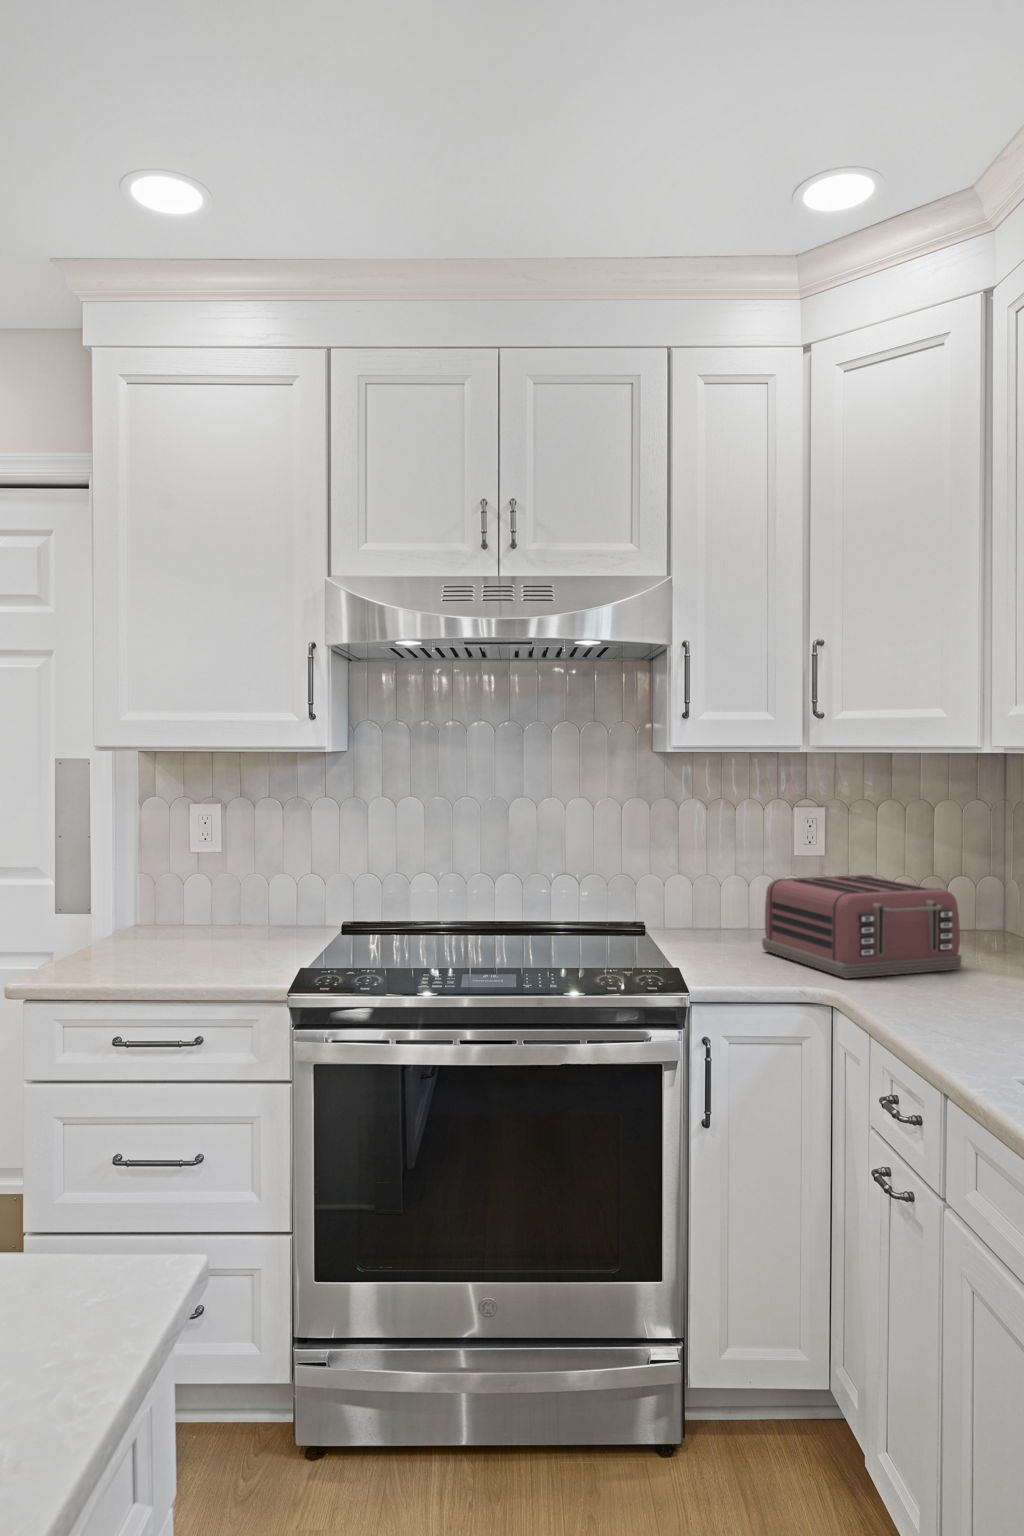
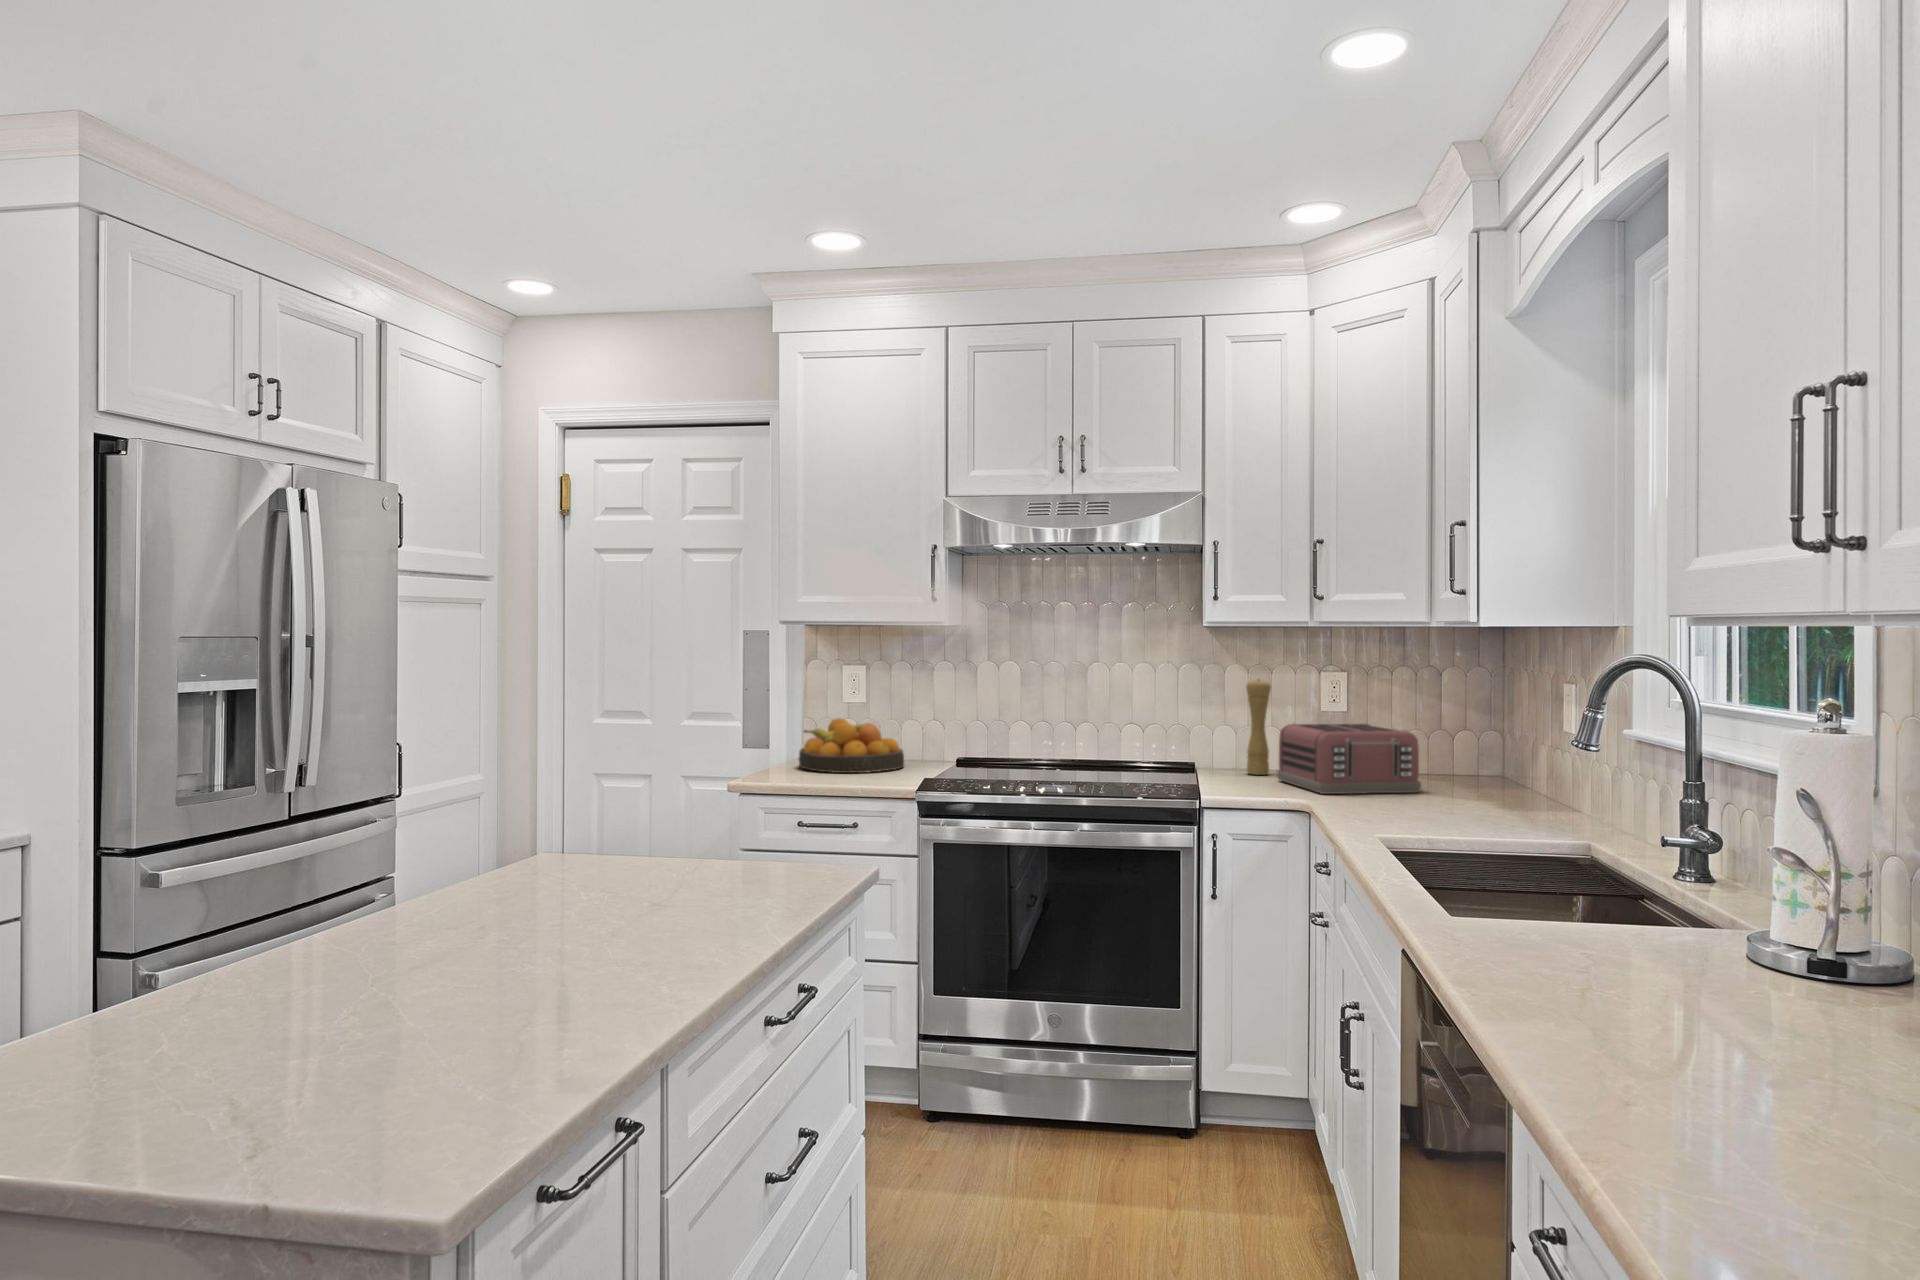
pepper mill: none [713,819,744,940] -> present [1246,680,1271,775]
fruit bowl: none [125,876,272,956] -> present [799,718,904,773]

